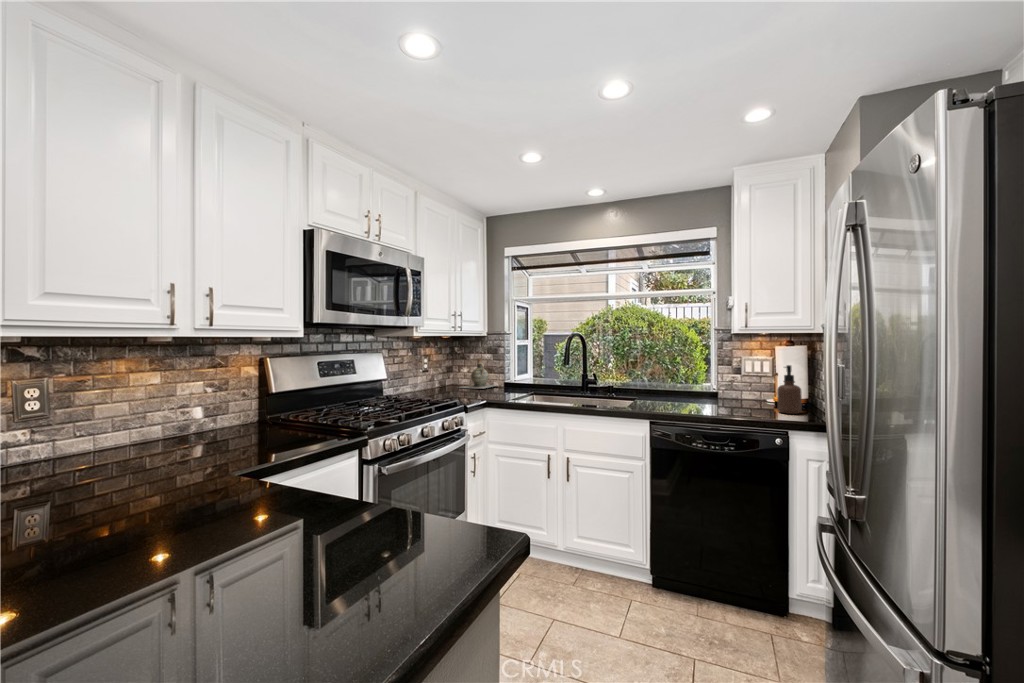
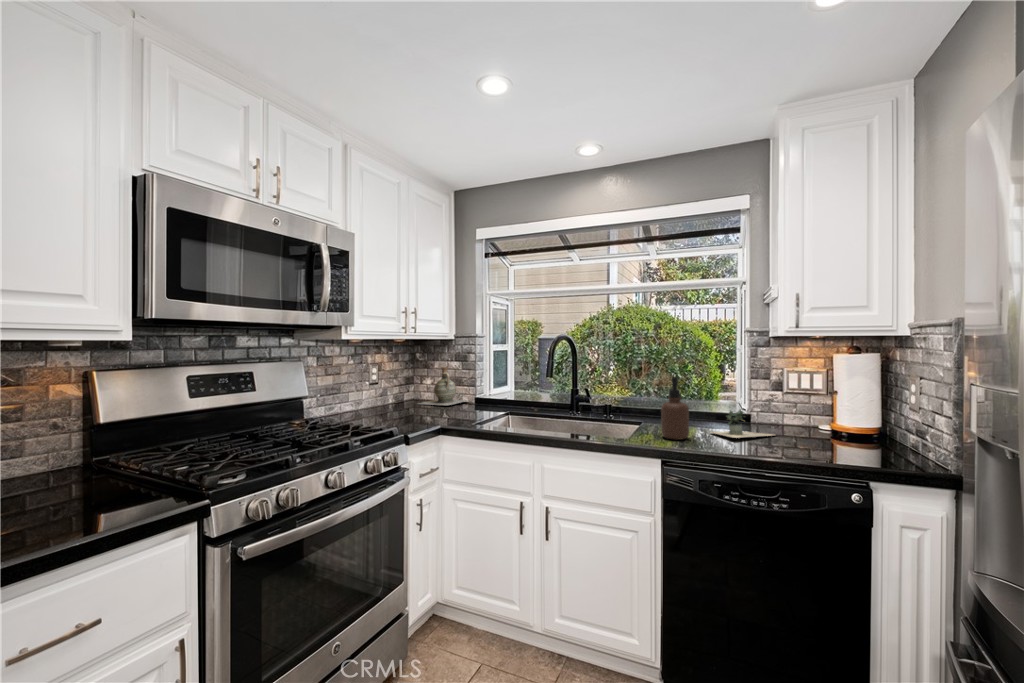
soap dispenser: present [777,365,802,414] -> present [661,377,689,440]
potted plant: none [686,386,747,406] -> present [713,410,773,438]

